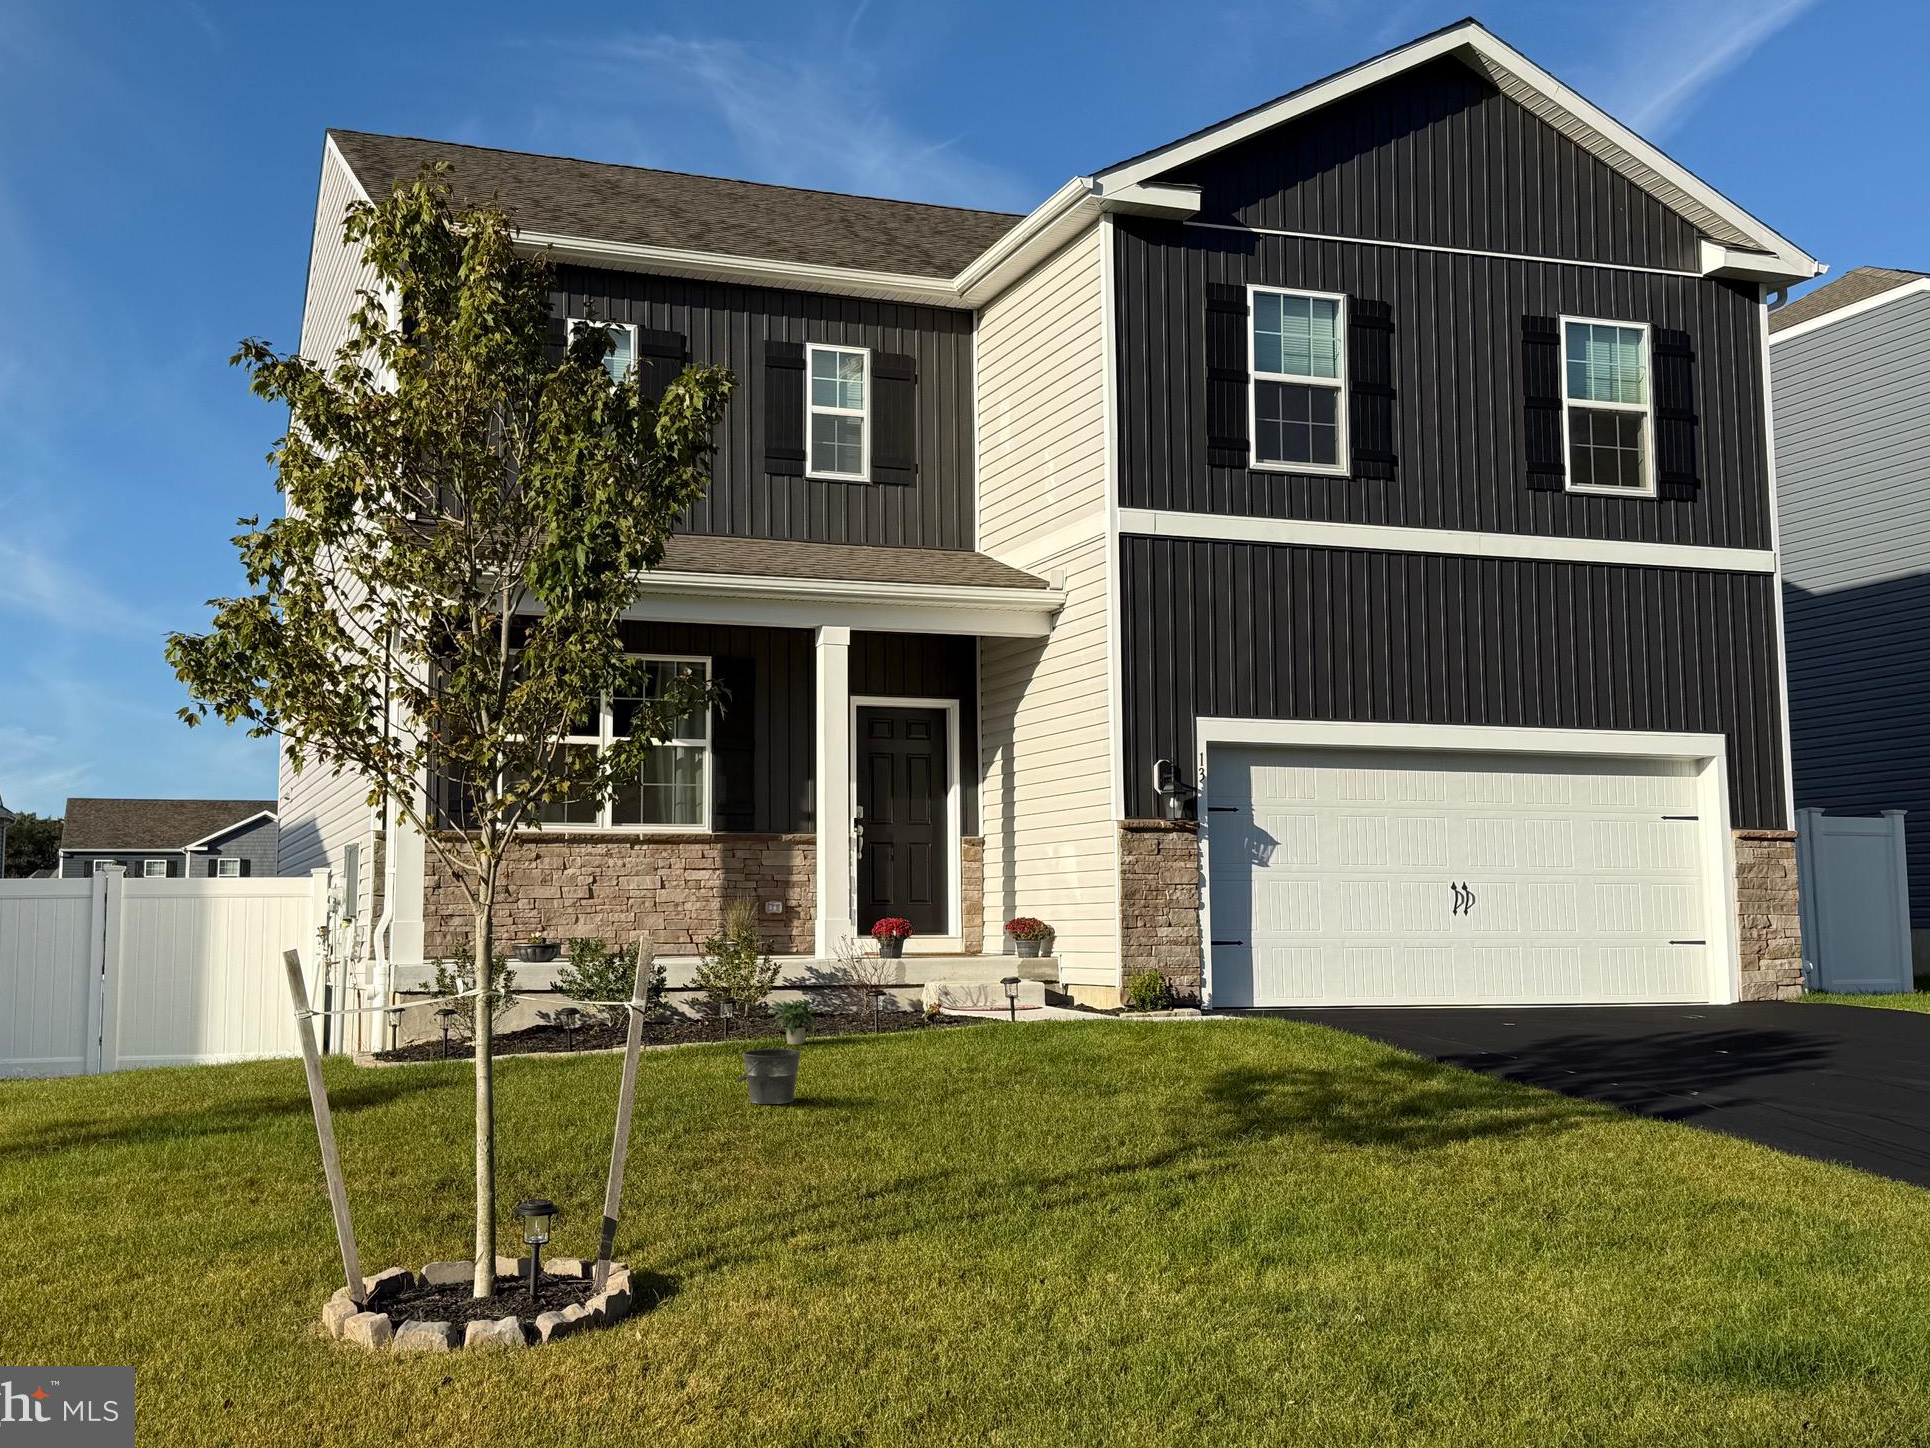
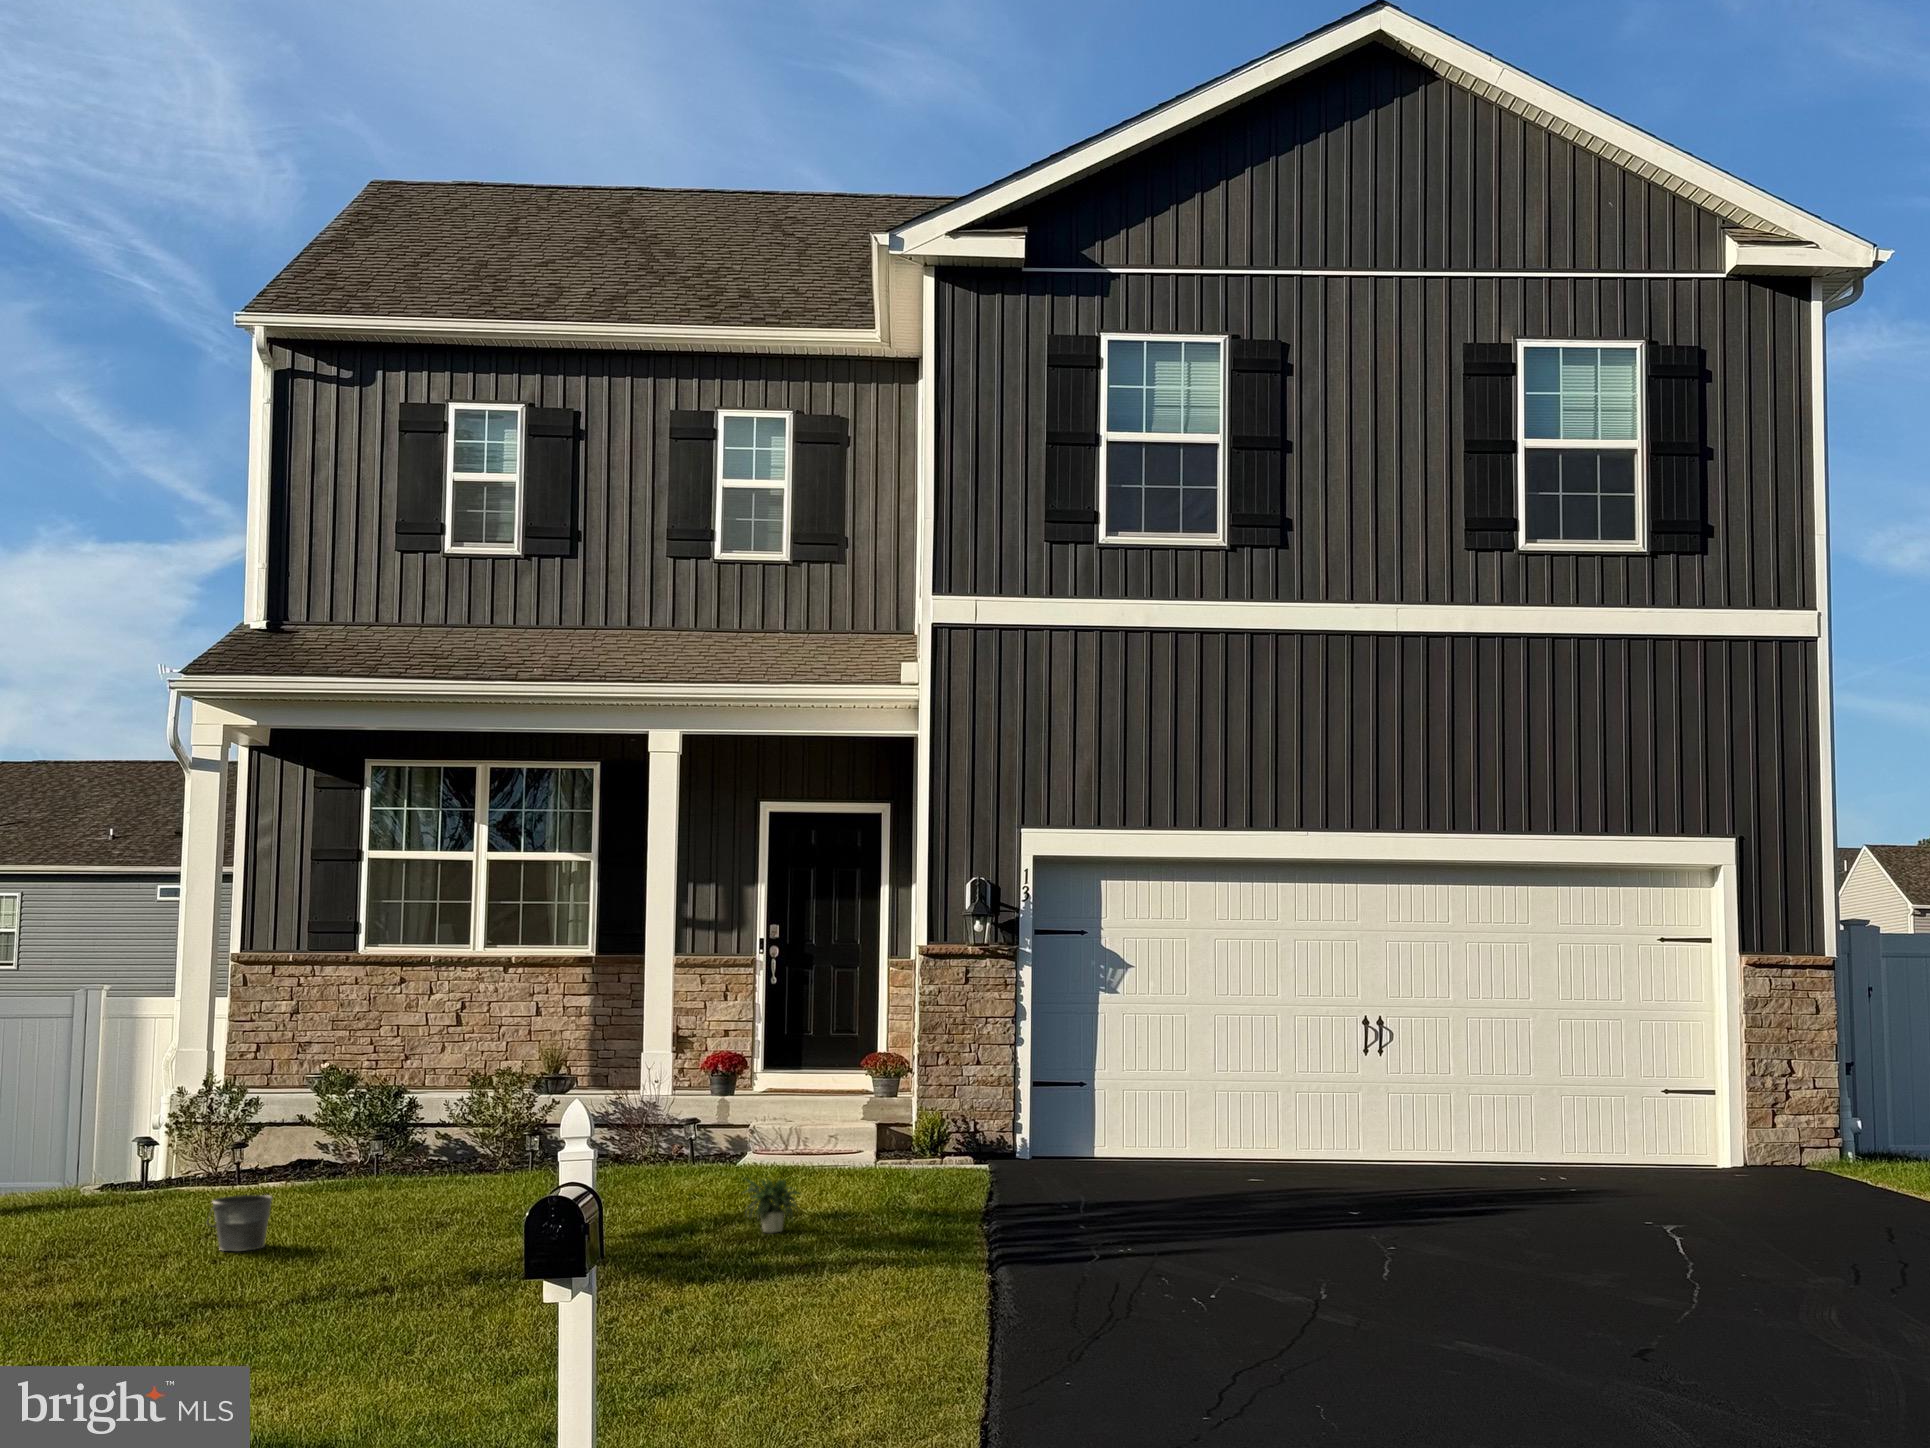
potted plant: present [756,999,822,1045] -> present [745,1178,799,1233]

